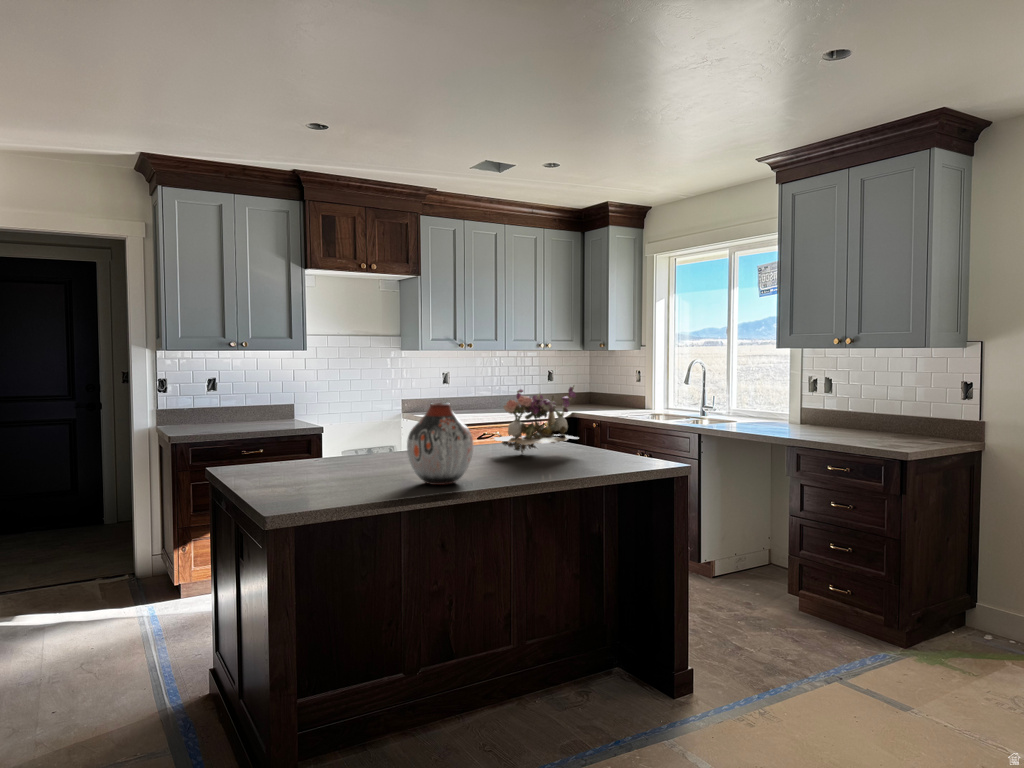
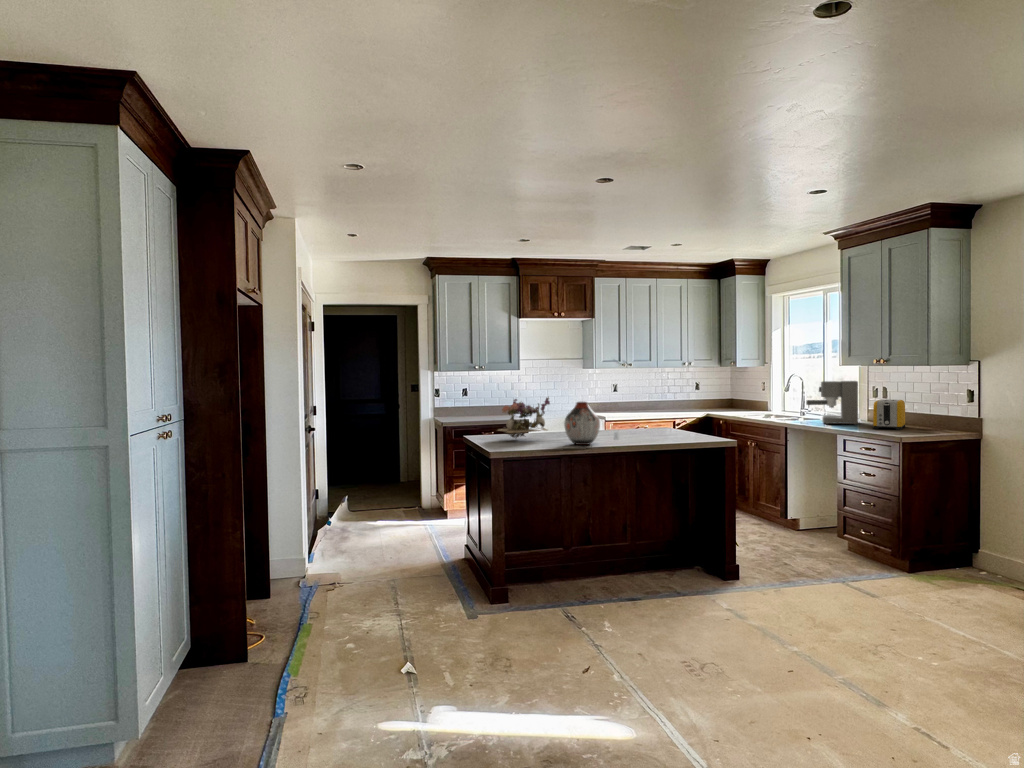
coffee maker: none [732,369,804,430] -> present [806,381,858,425]
flower arrangement: present [493,386,579,453] -> present [498,397,550,438]
toaster: none [832,395,877,438] -> present [873,399,905,430]

